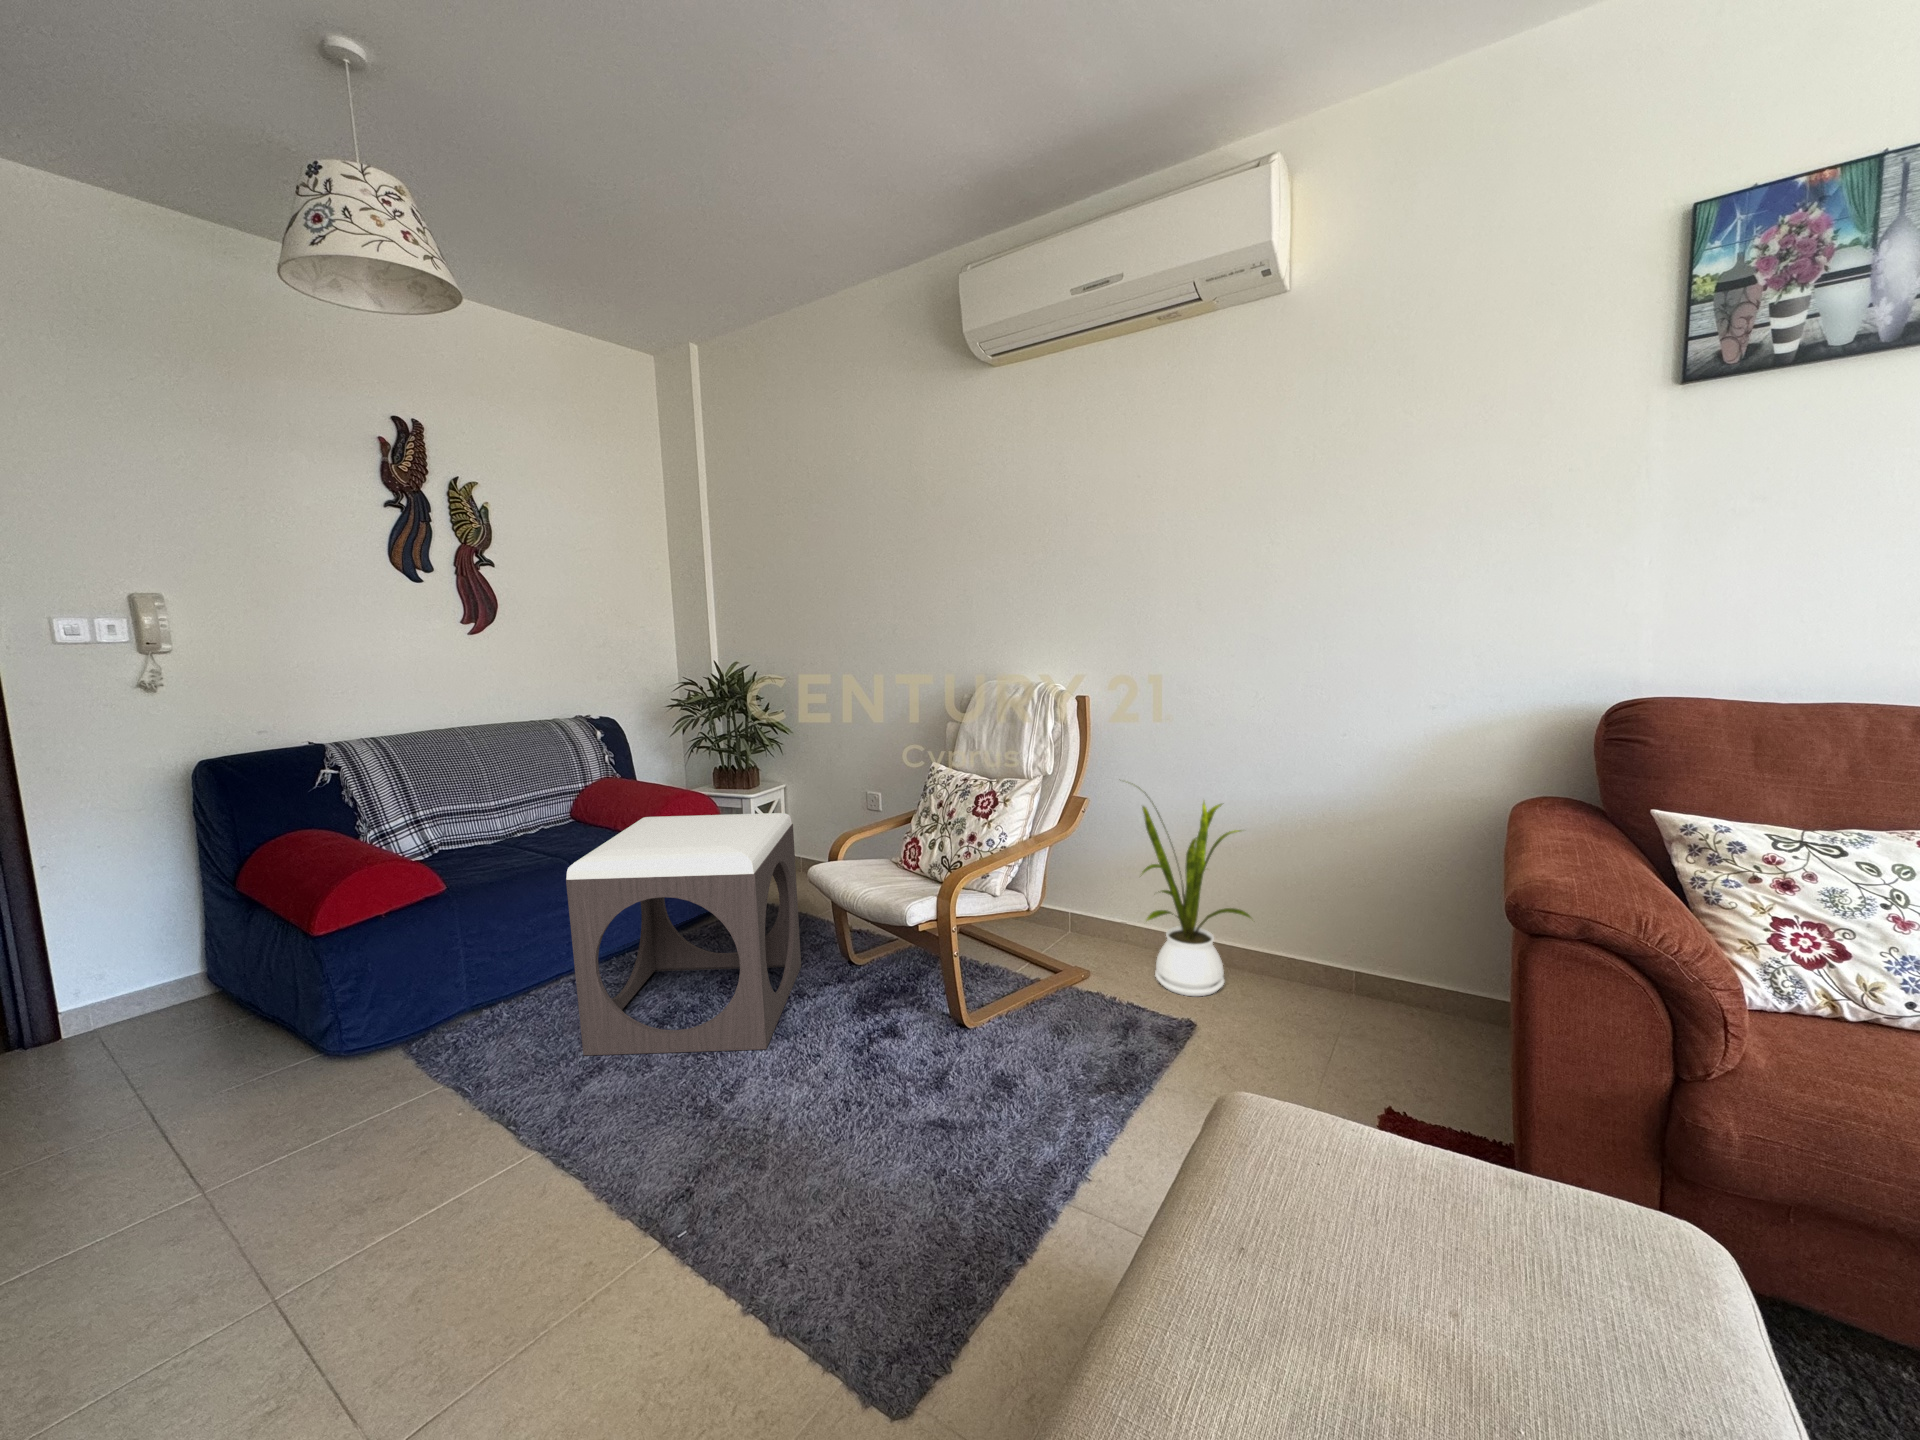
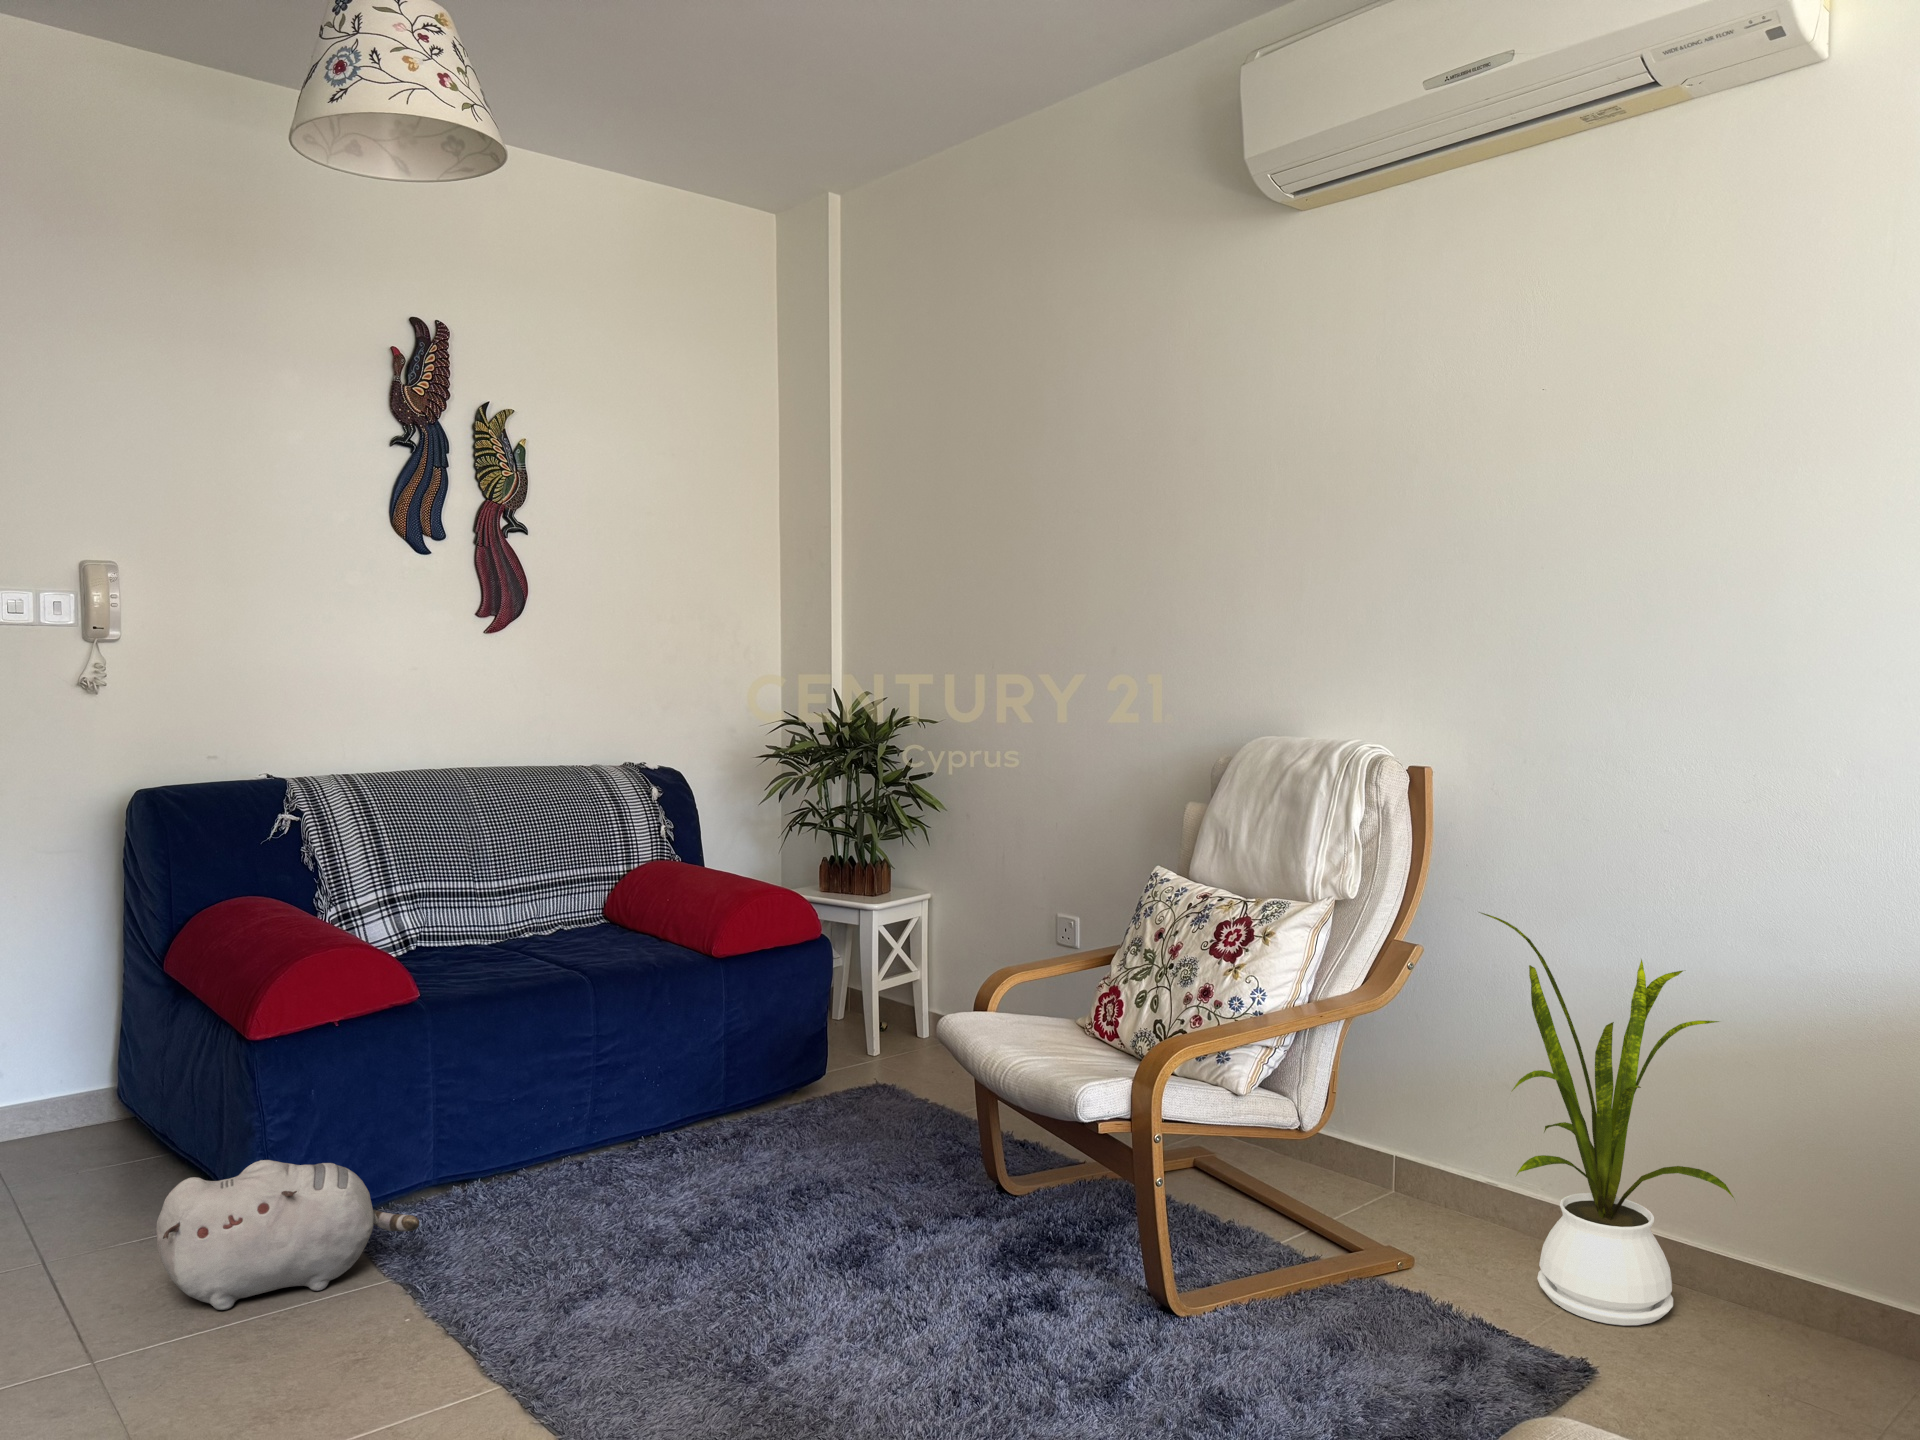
footstool: present [566,813,801,1055] -> none [574,916,920,1298]
plush toy: none [251,1015,464,1132] -> present [156,1160,419,1310]

